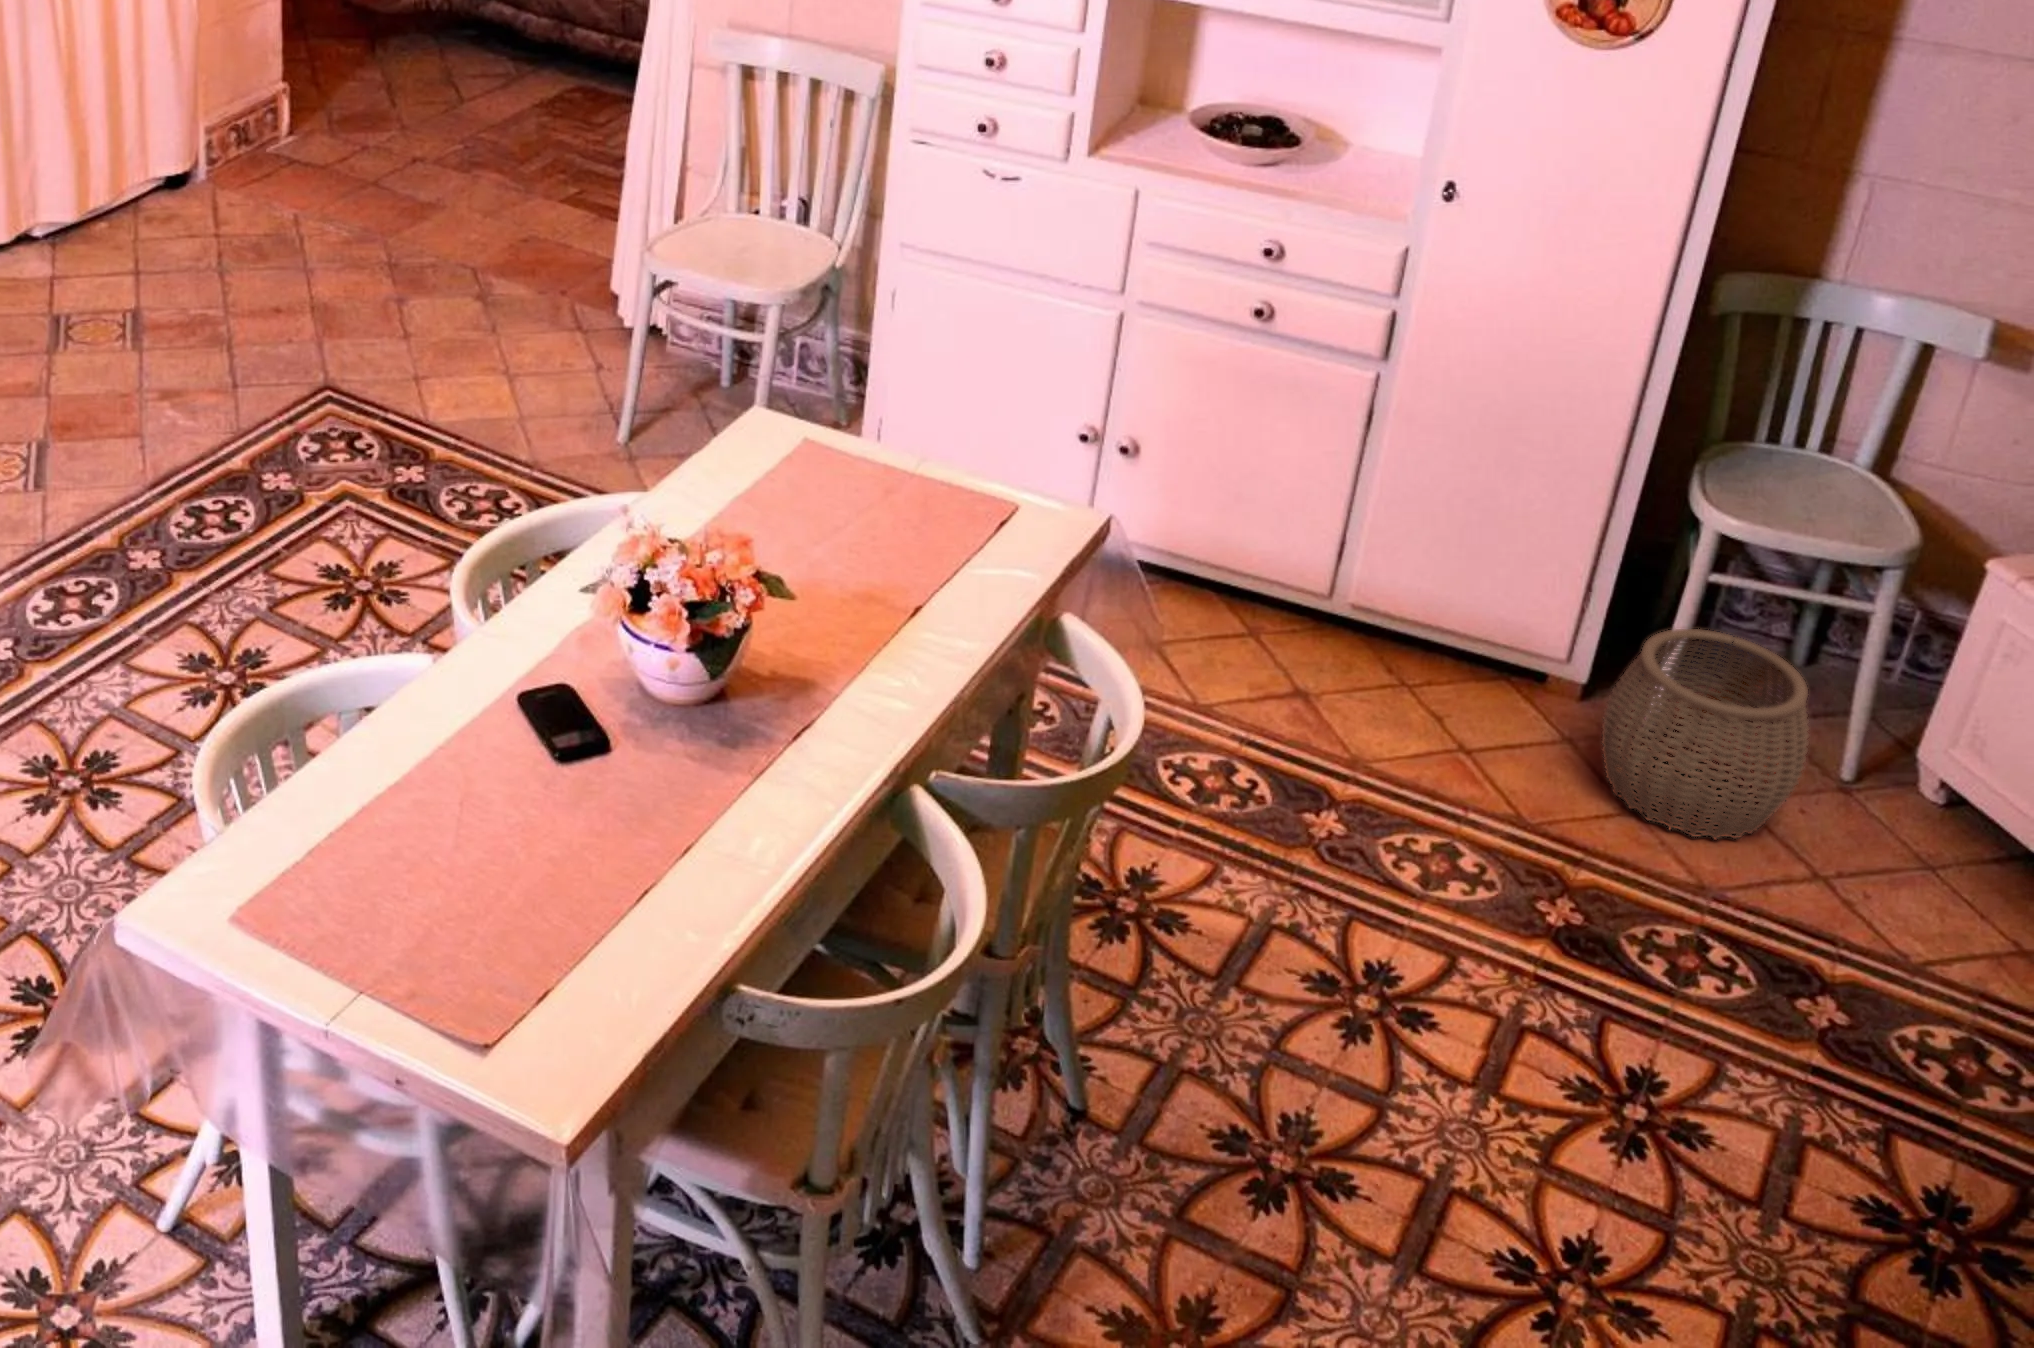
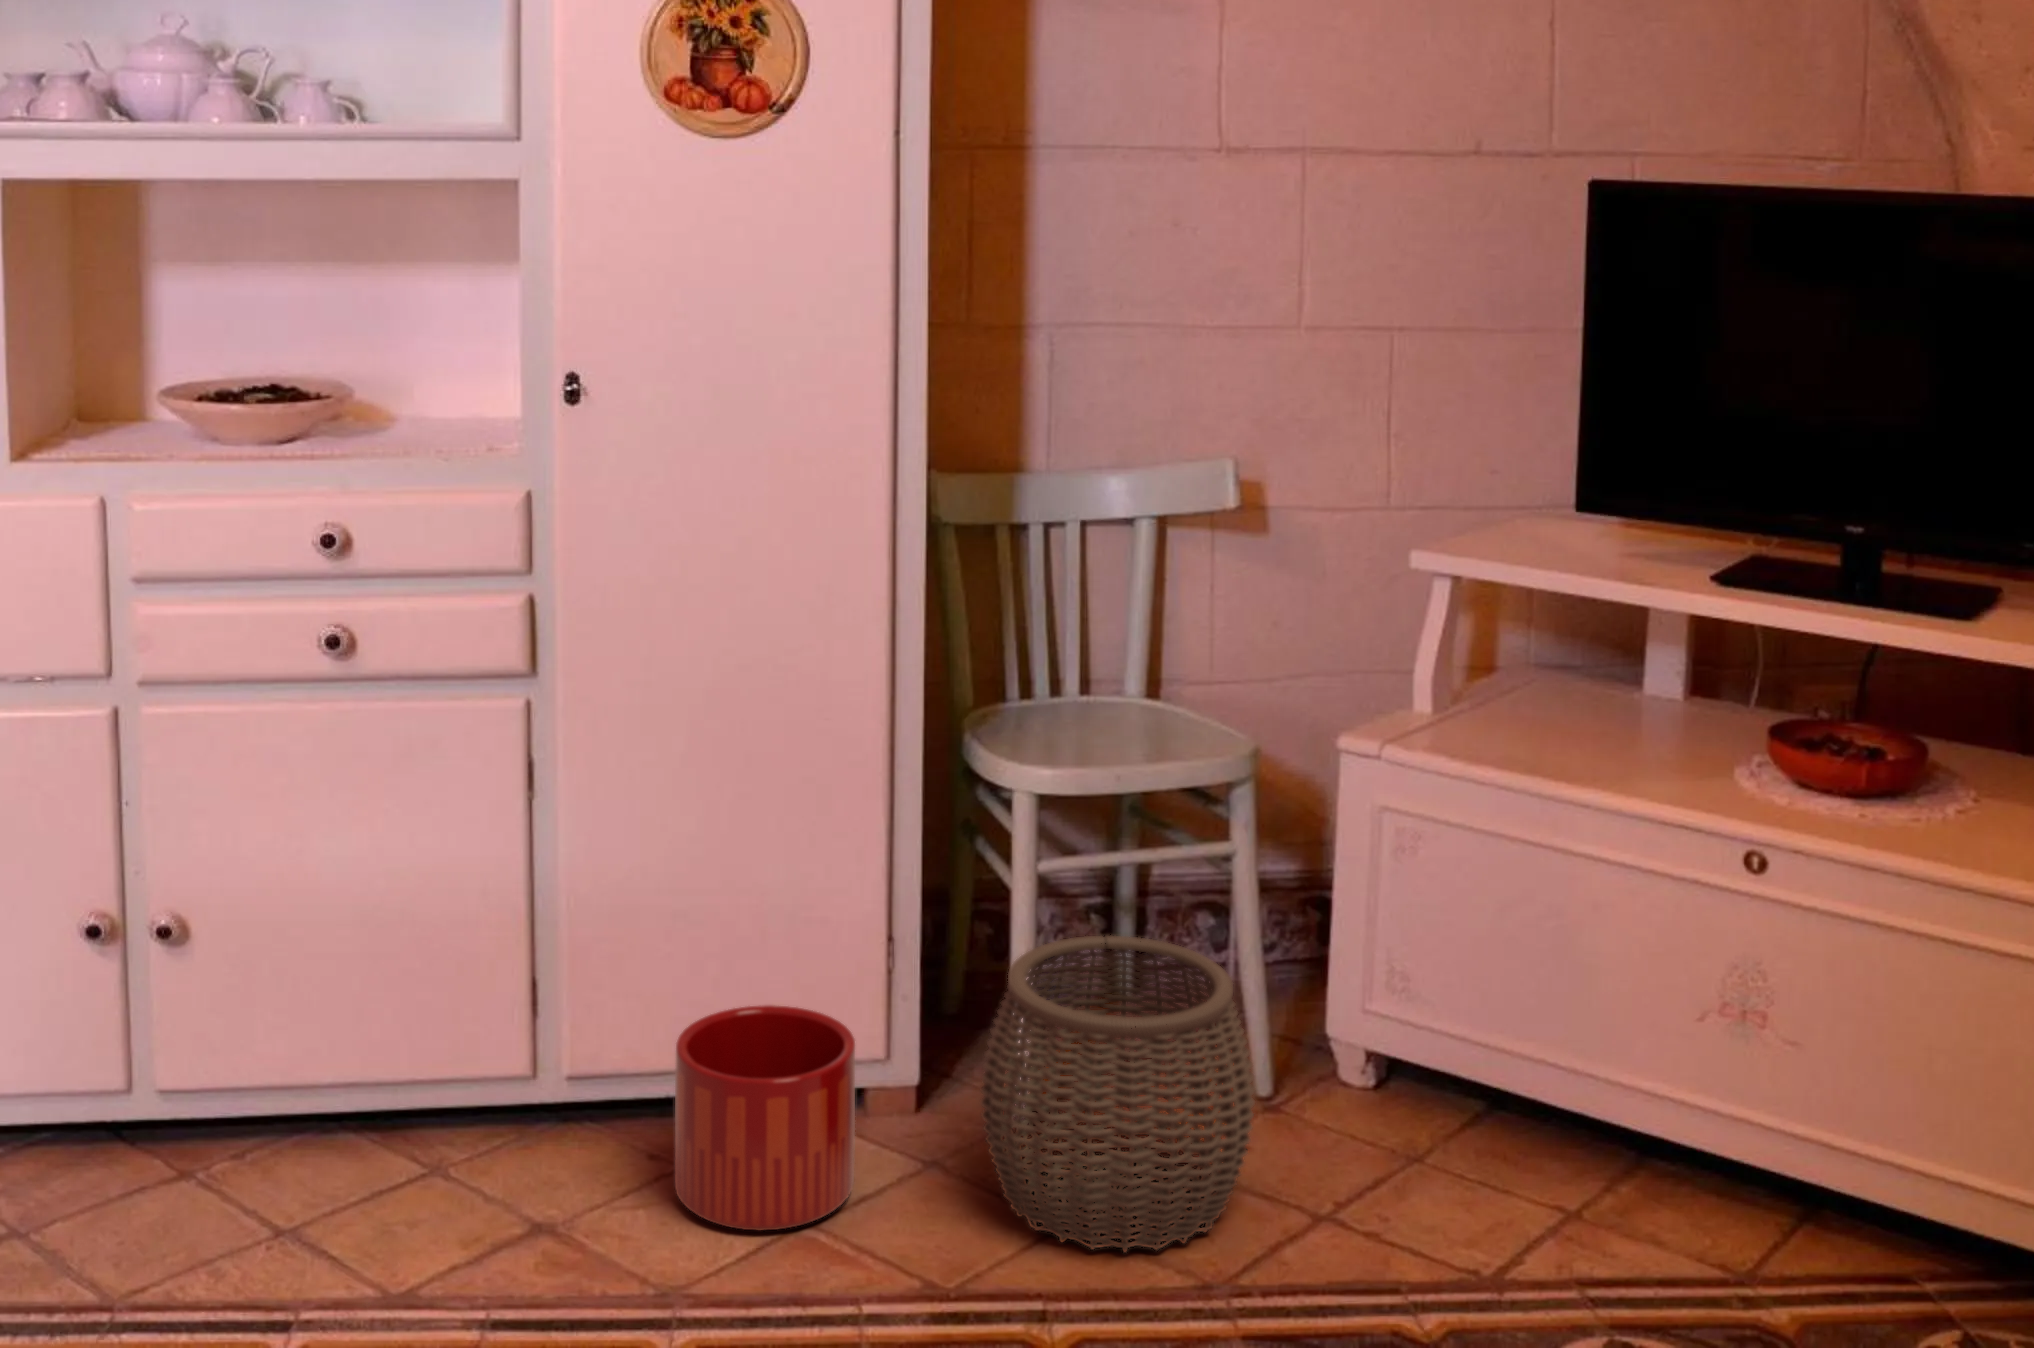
planter: none [1393,597,1532,738] -> present [675,1005,855,1231]

